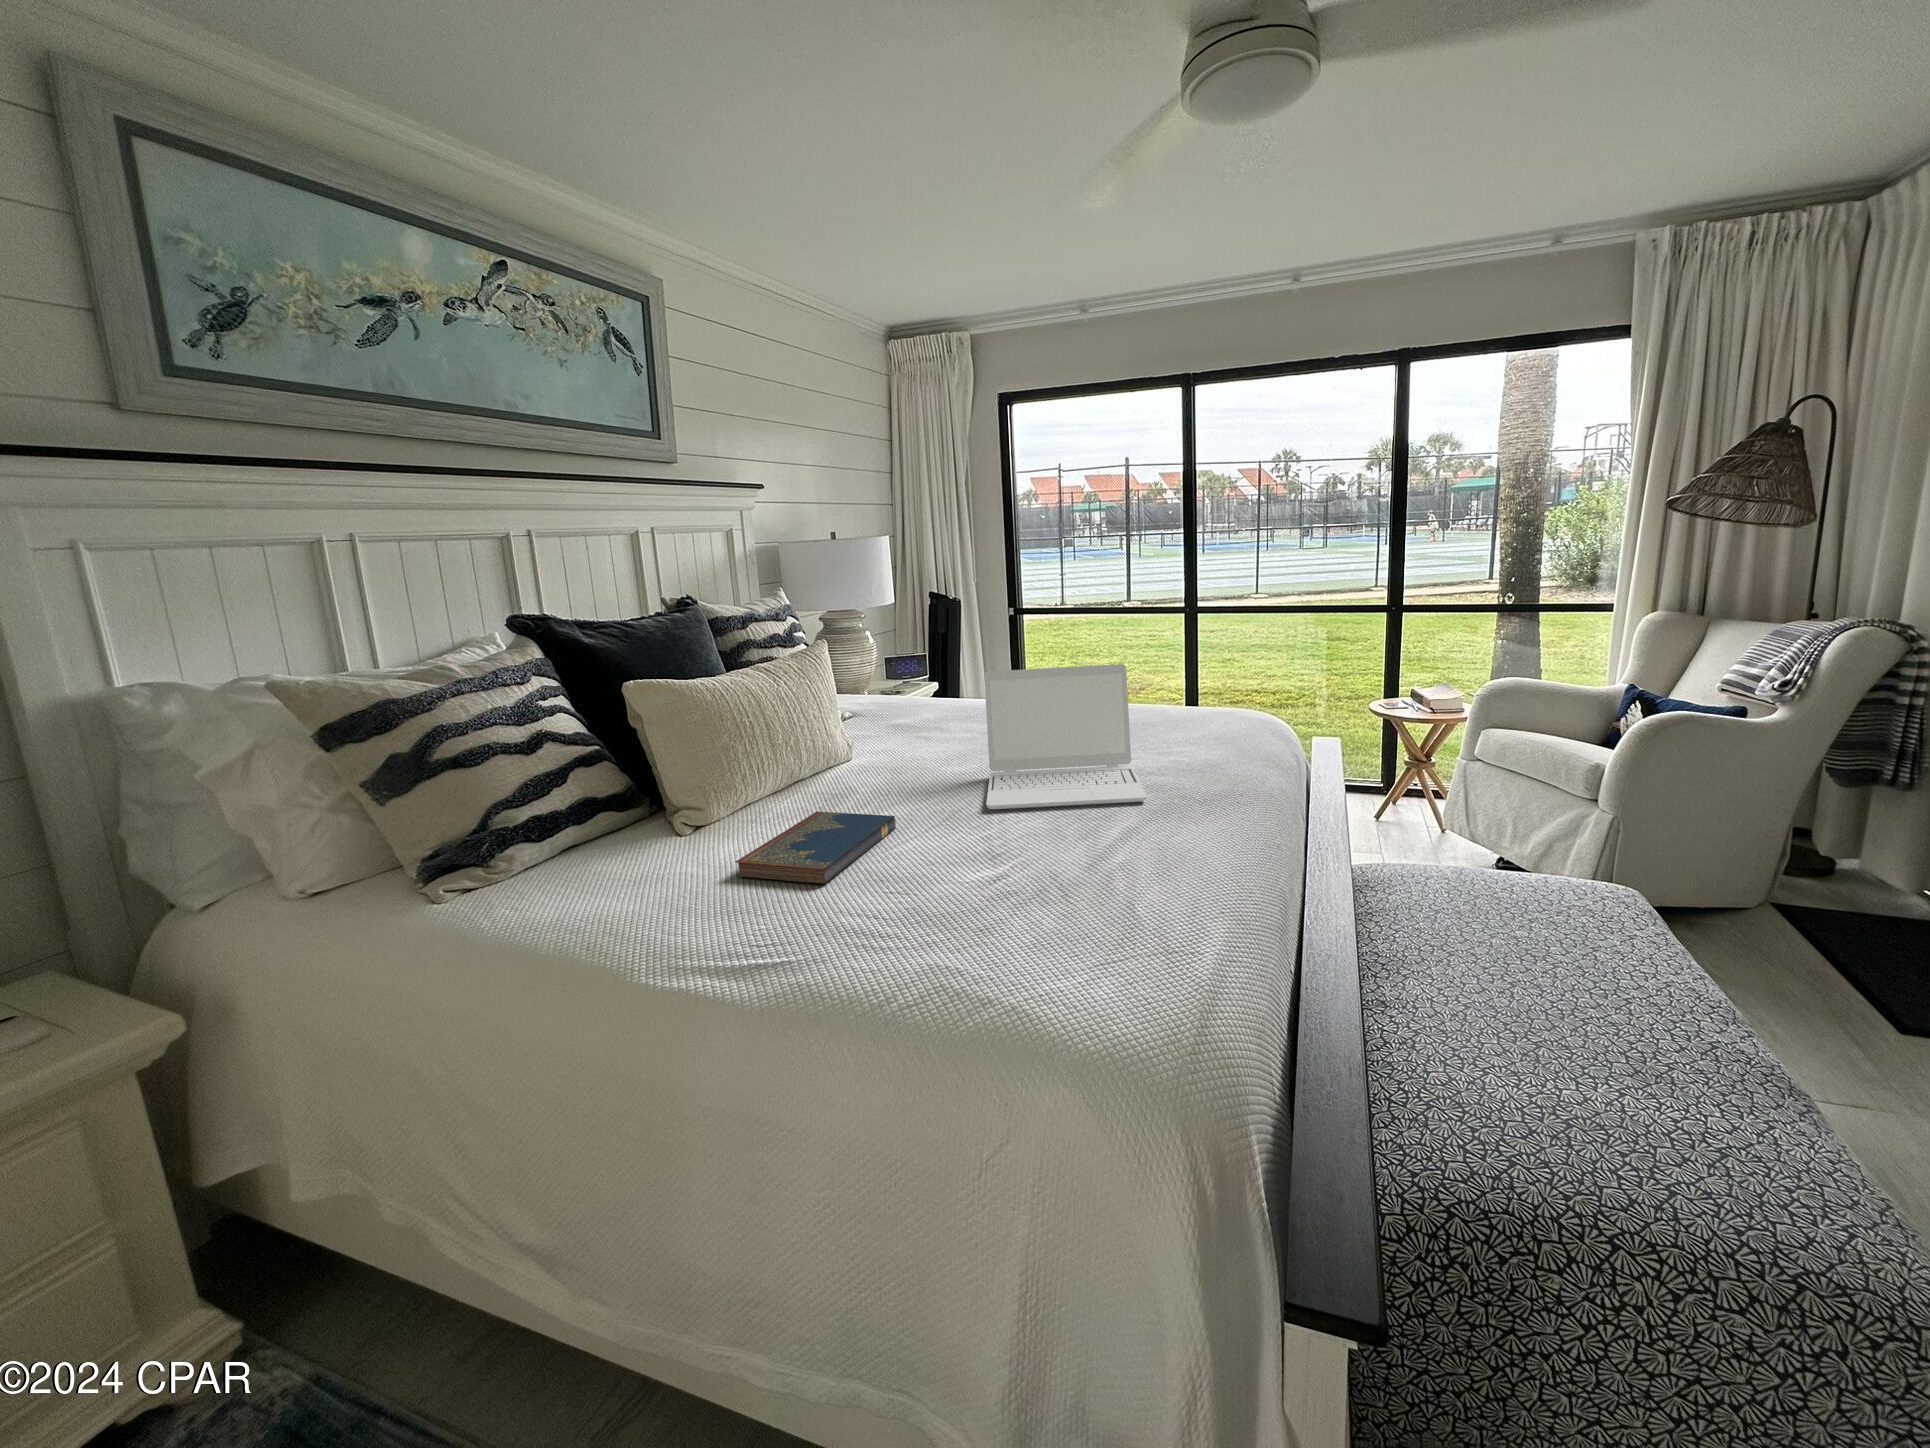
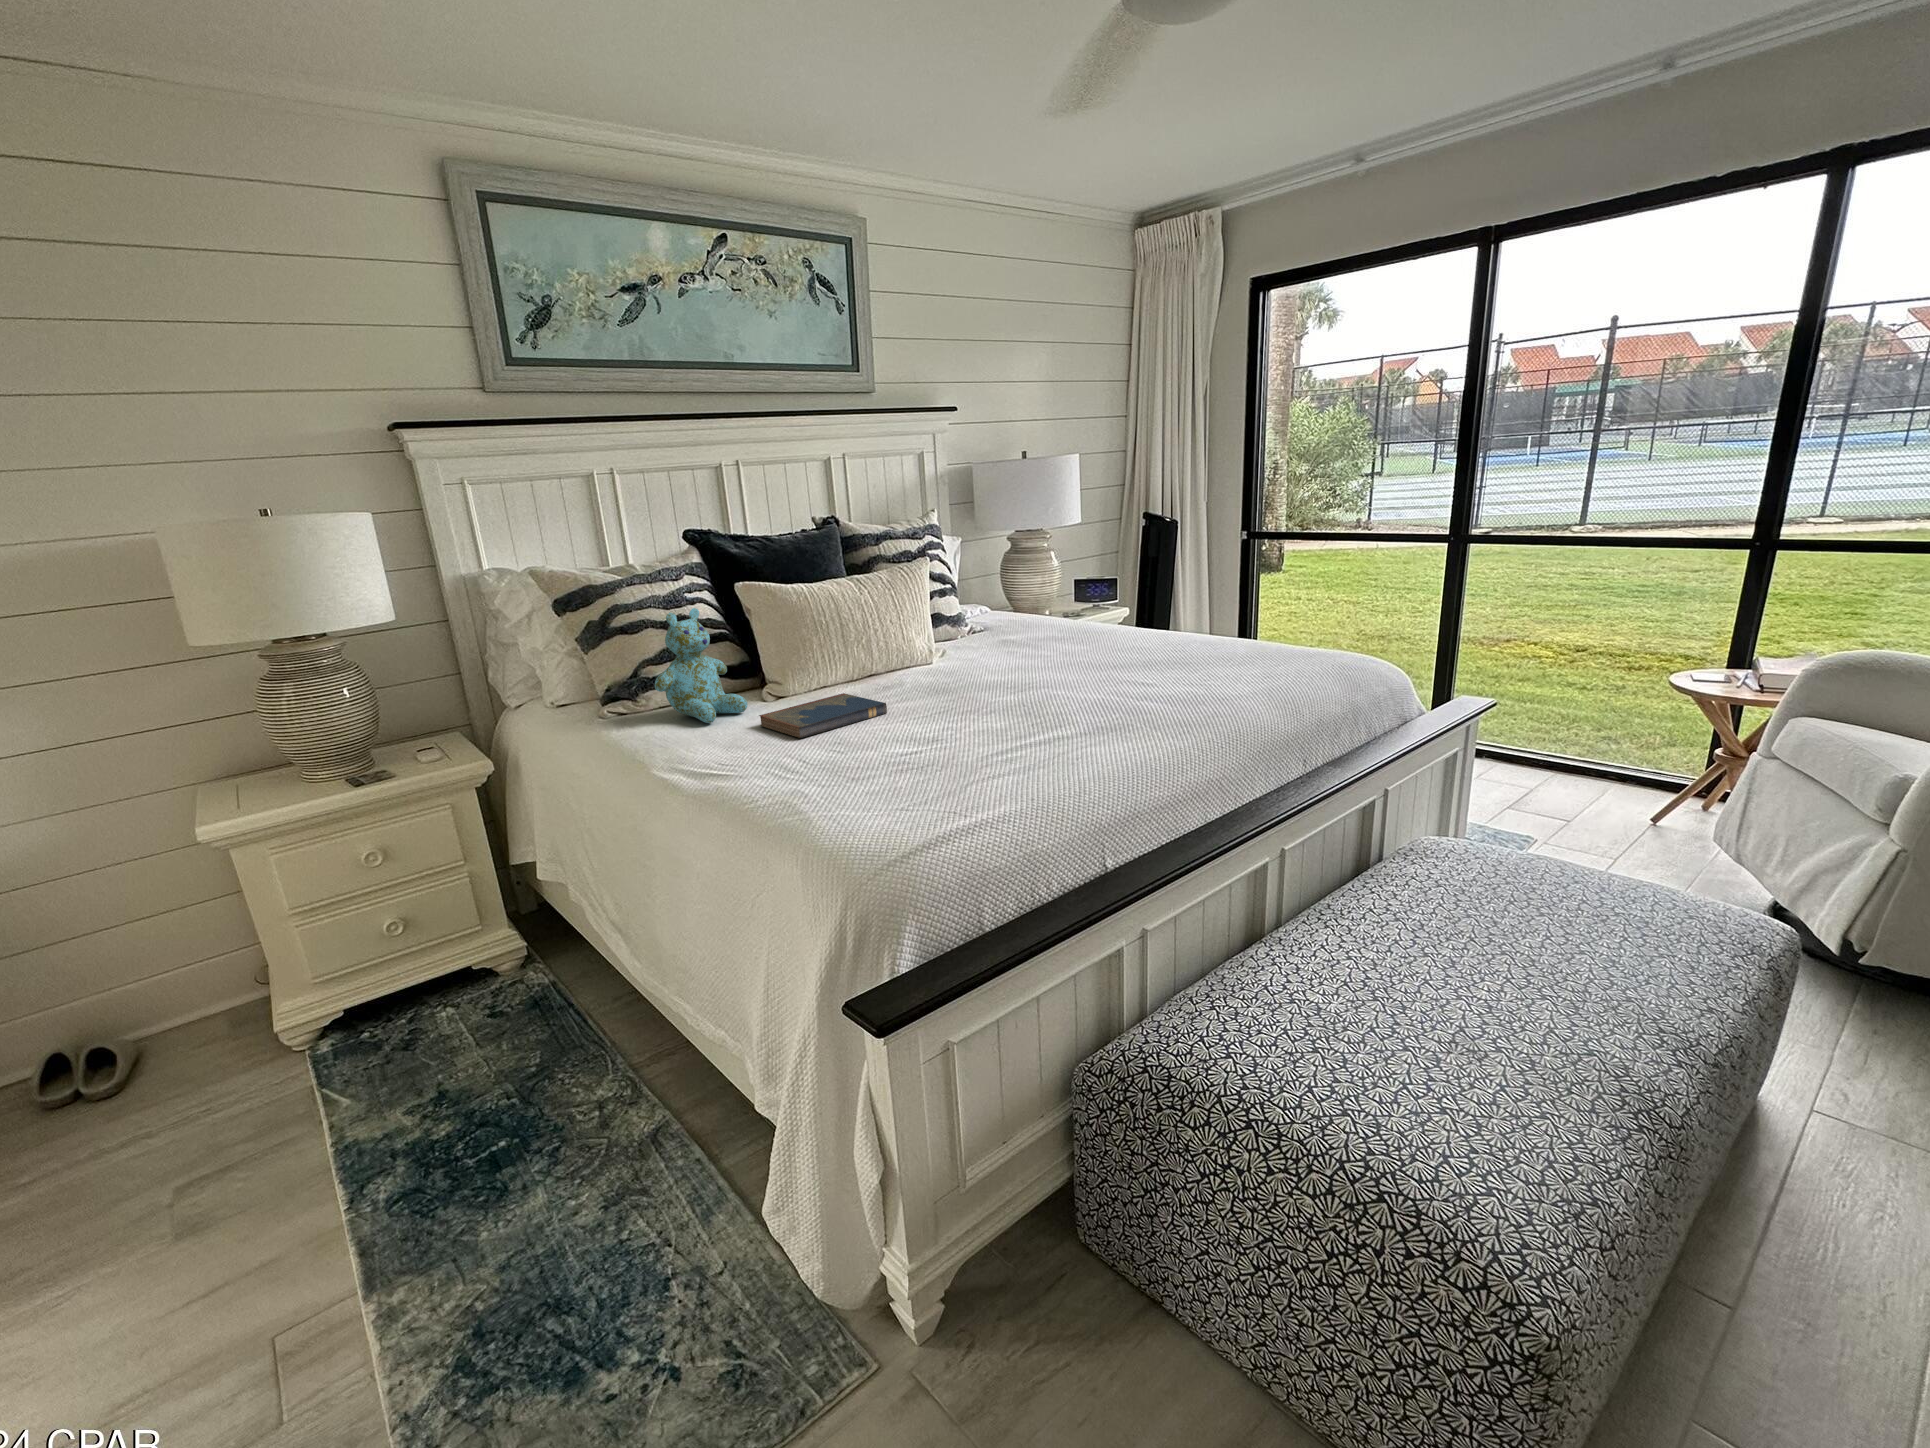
laptop: present [984,664,1147,809] -> none [963,594,1128,721]
stuffed bear: none [549,721,690,887] -> present [655,608,747,723]

